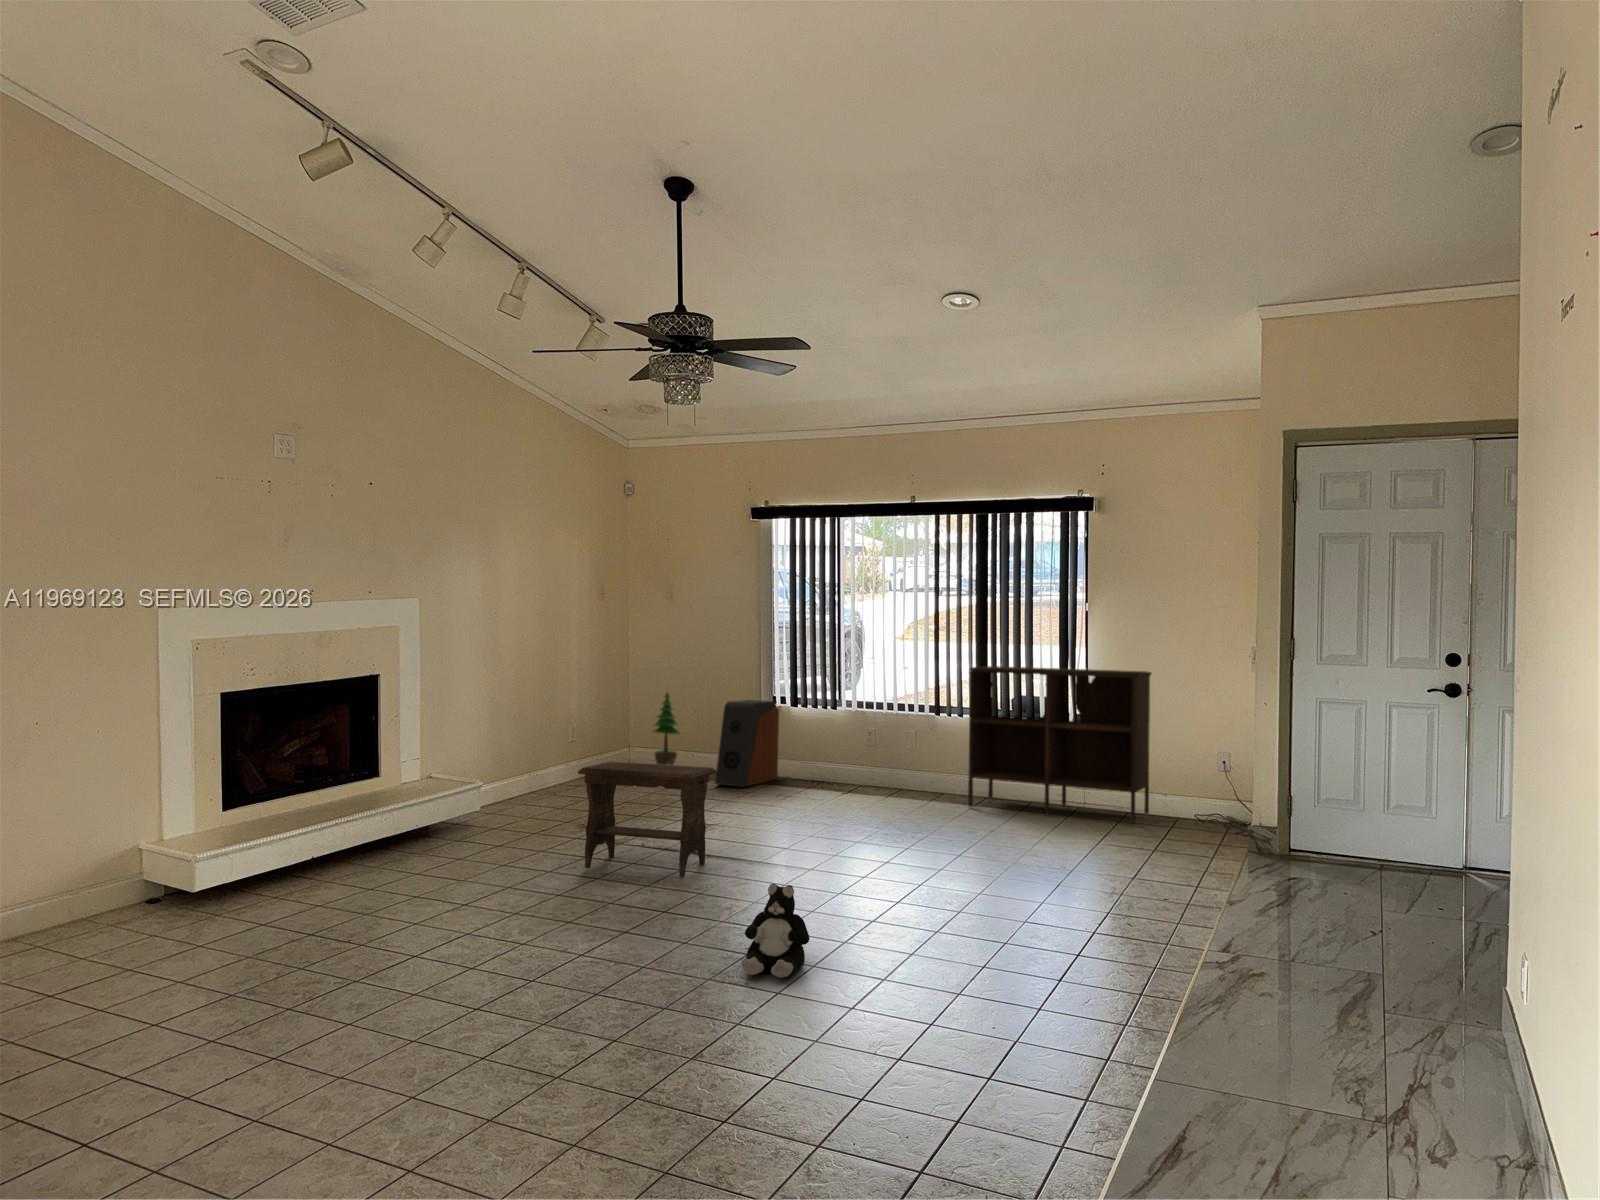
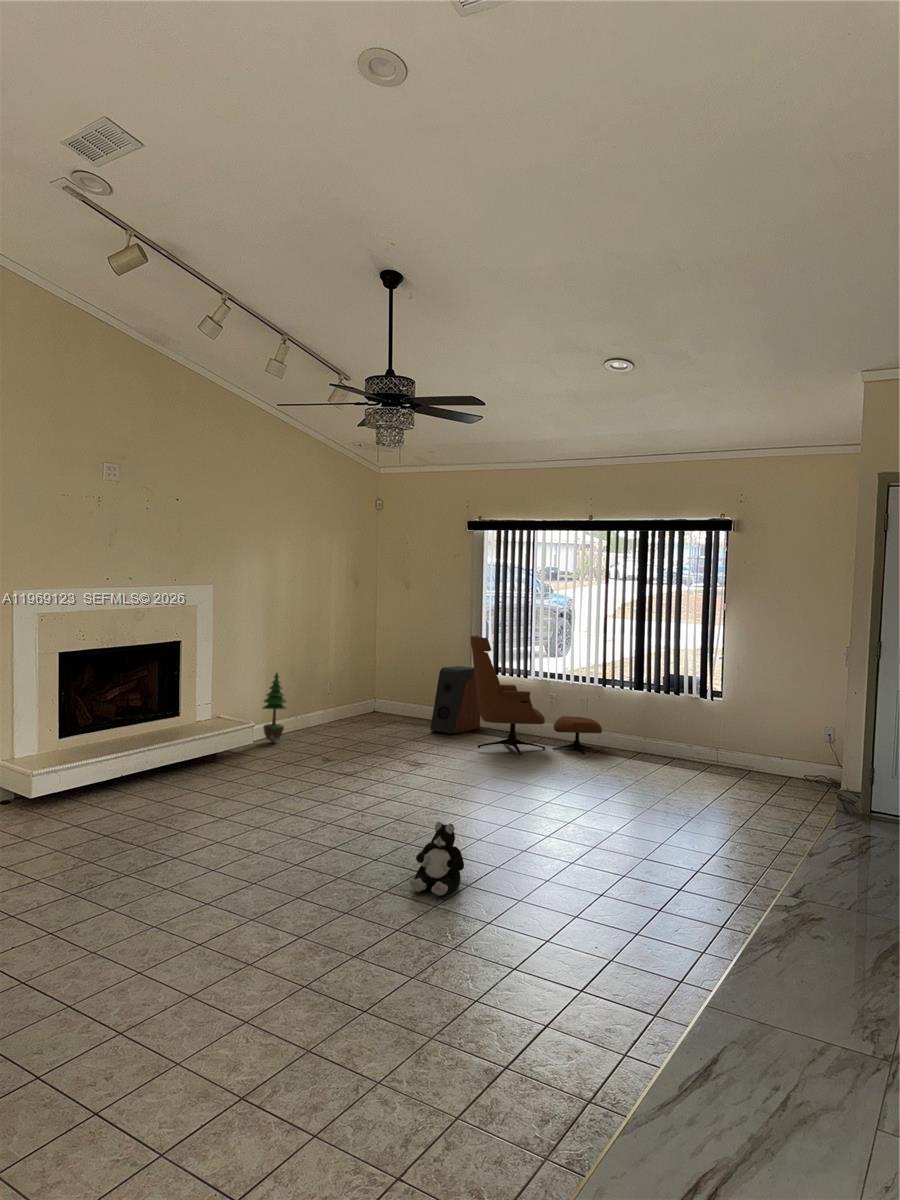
lounge chair: none [768,656,939,808] -> present [470,635,602,756]
shelving unit: present [968,666,1151,824] -> none [622,650,776,783]
potted tree: present [654,693,680,765] -> present [263,673,287,742]
footstool: present [578,762,716,877] -> none [313,714,417,806]

